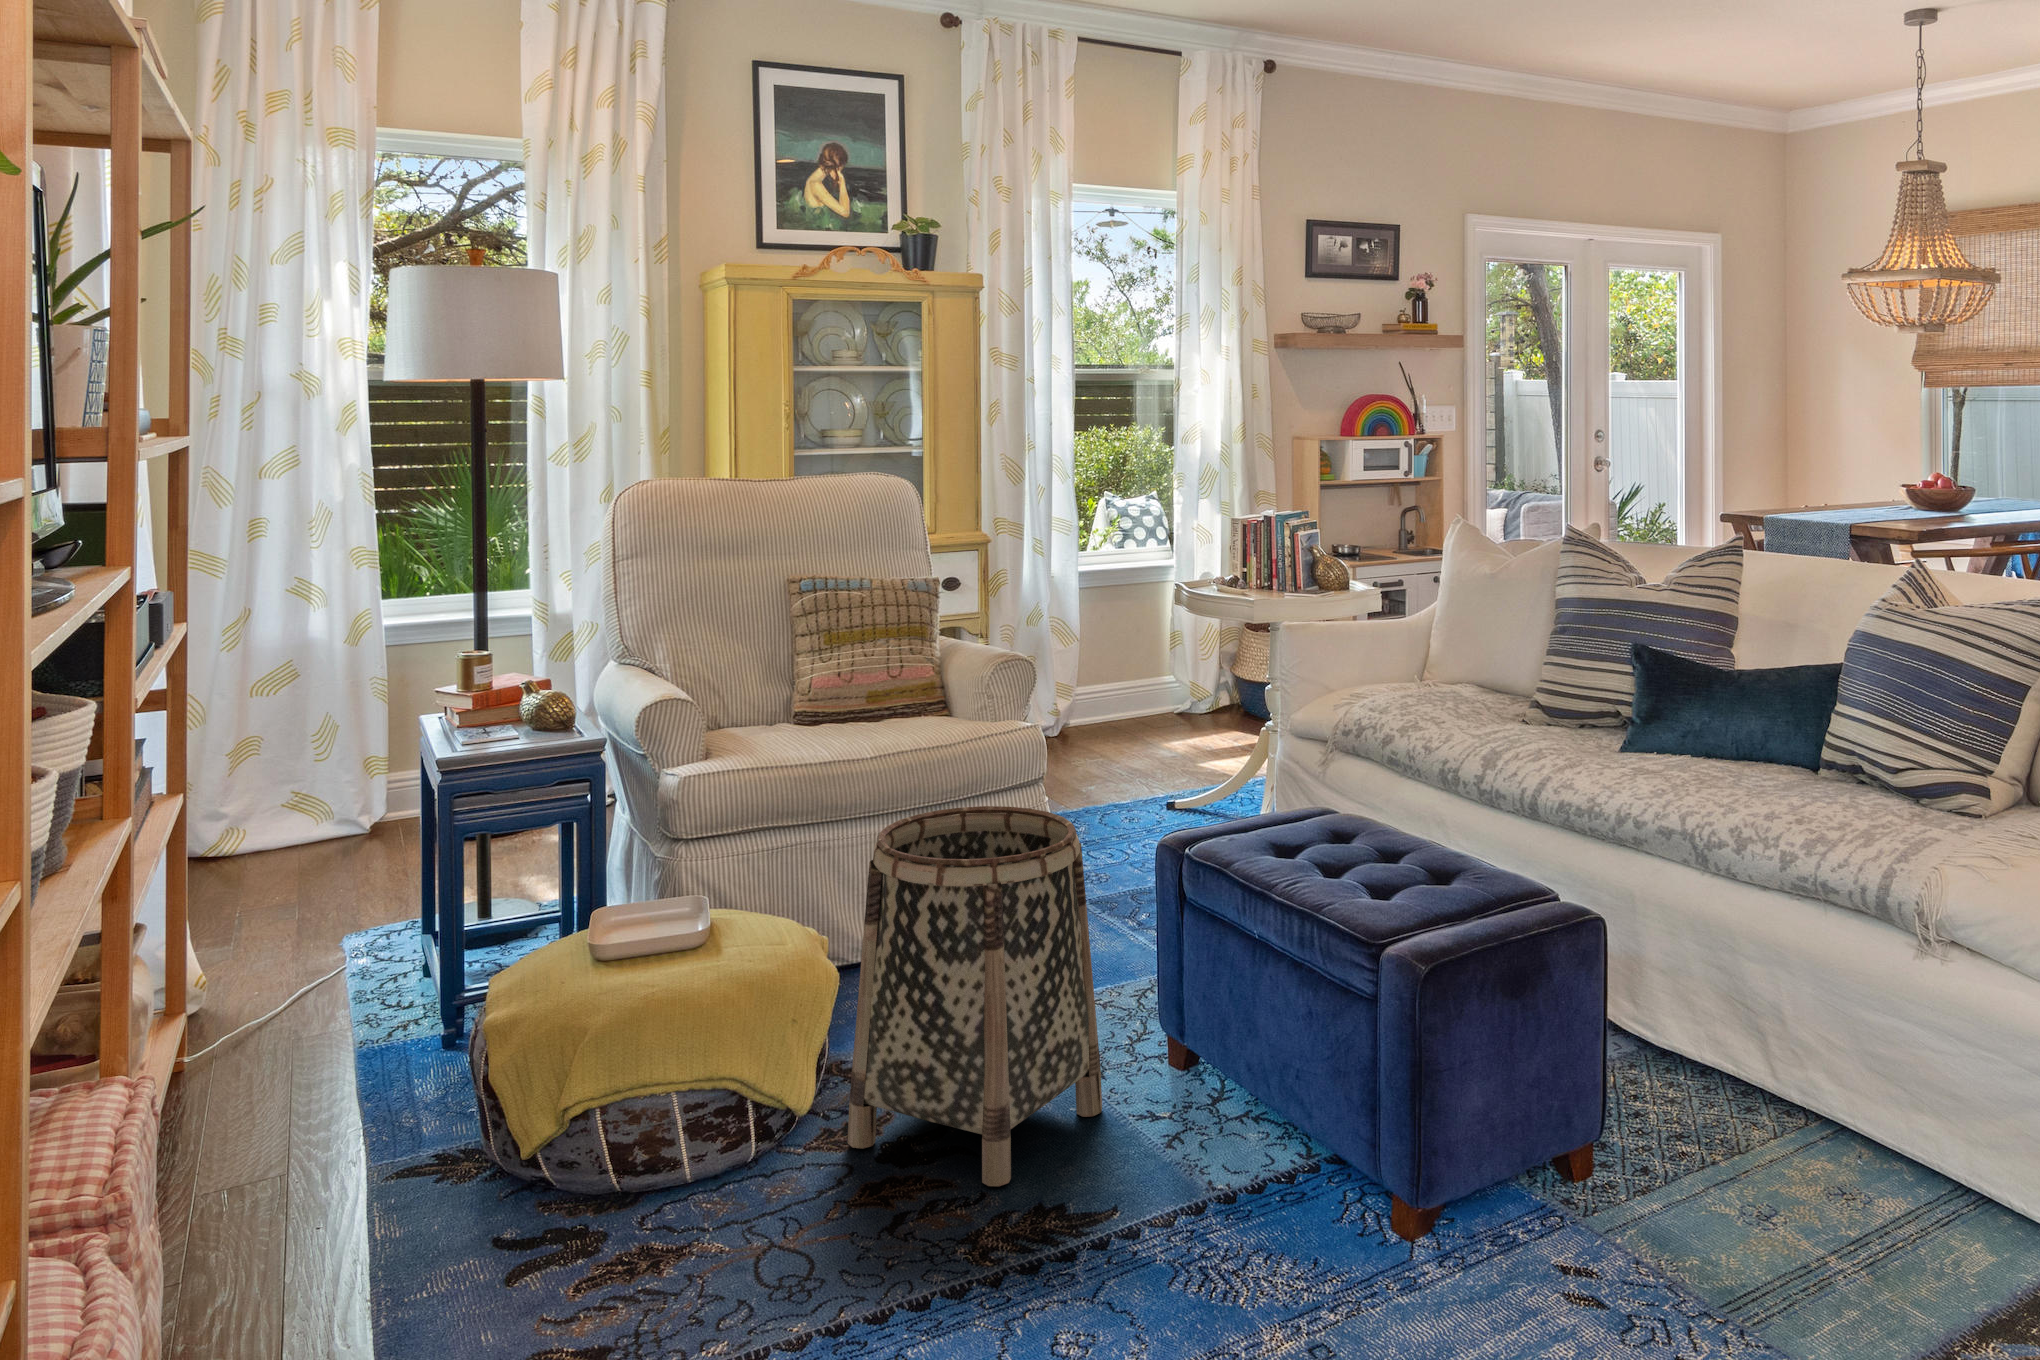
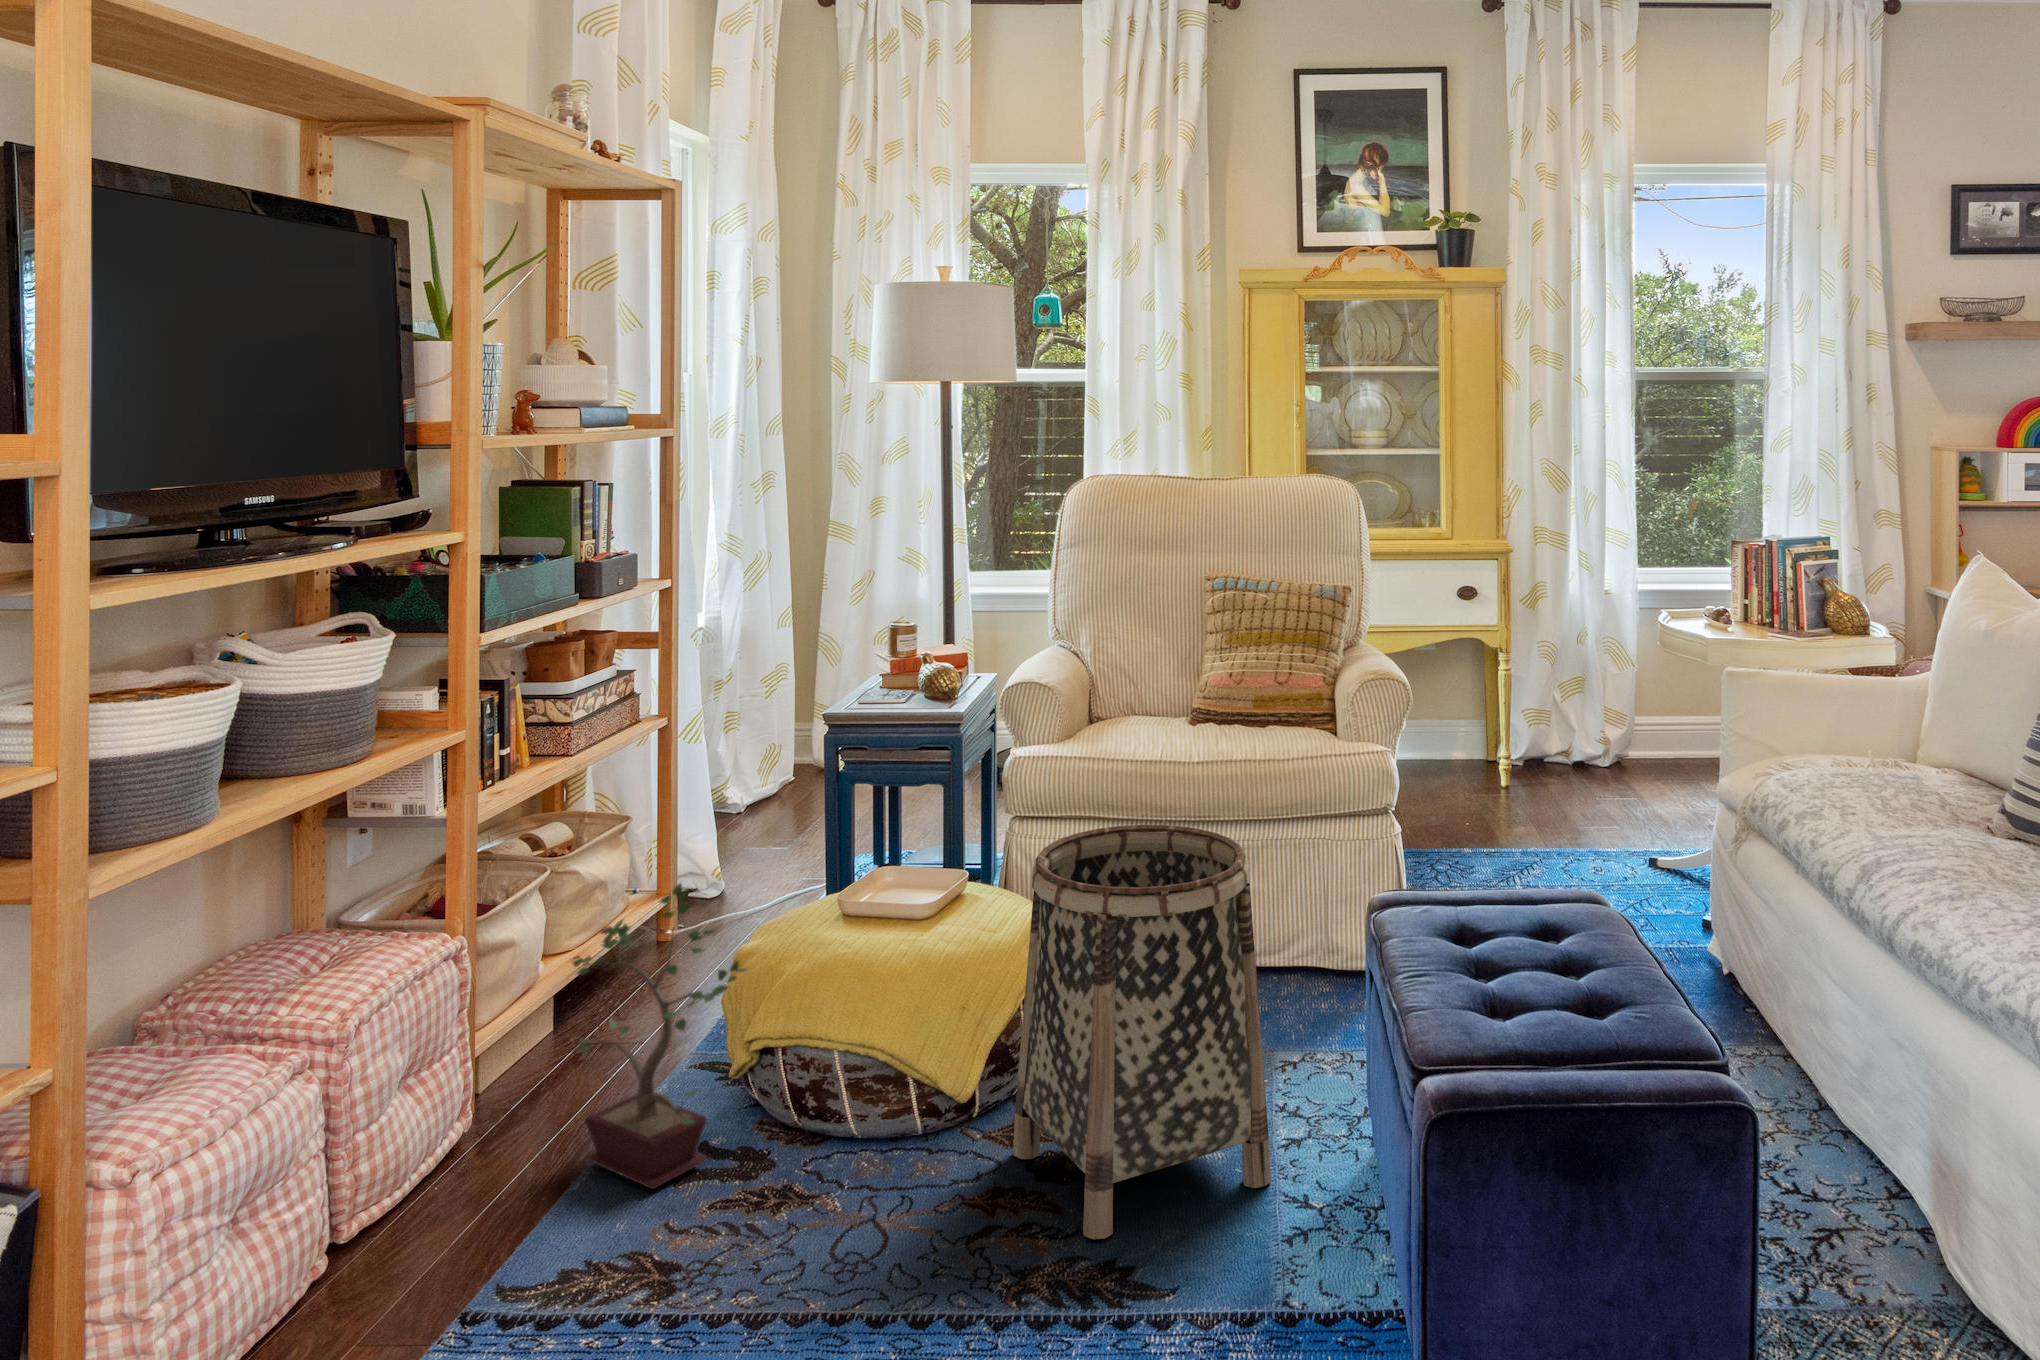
potted plant: none [344,935,621,1272] -> present [573,884,746,1189]

